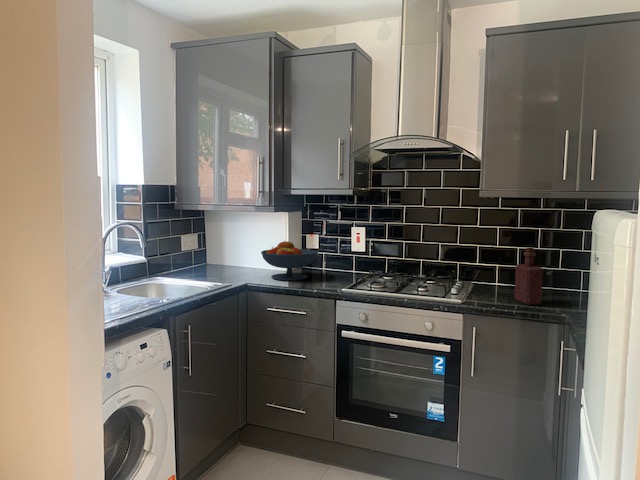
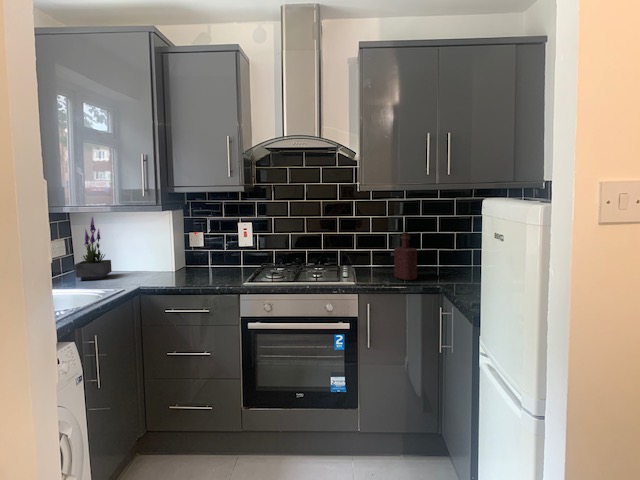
potted plant: none [200,214,232,273] -> present [75,217,112,280]
fruit bowl: present [261,241,318,280] -> none [150,240,210,280]

